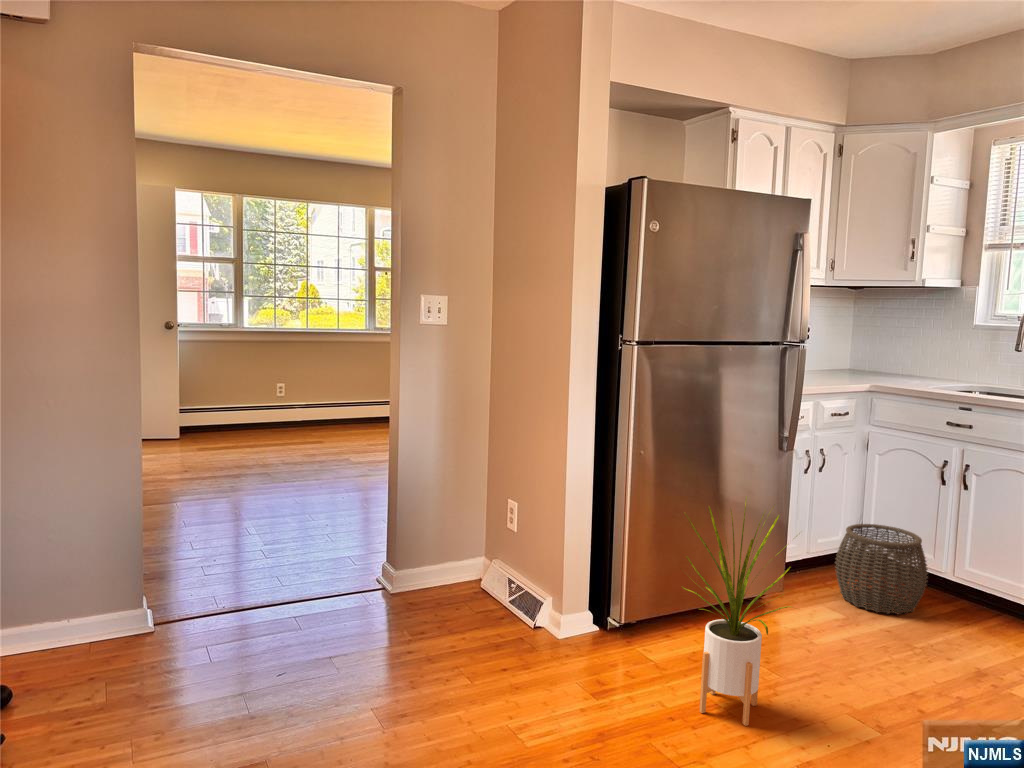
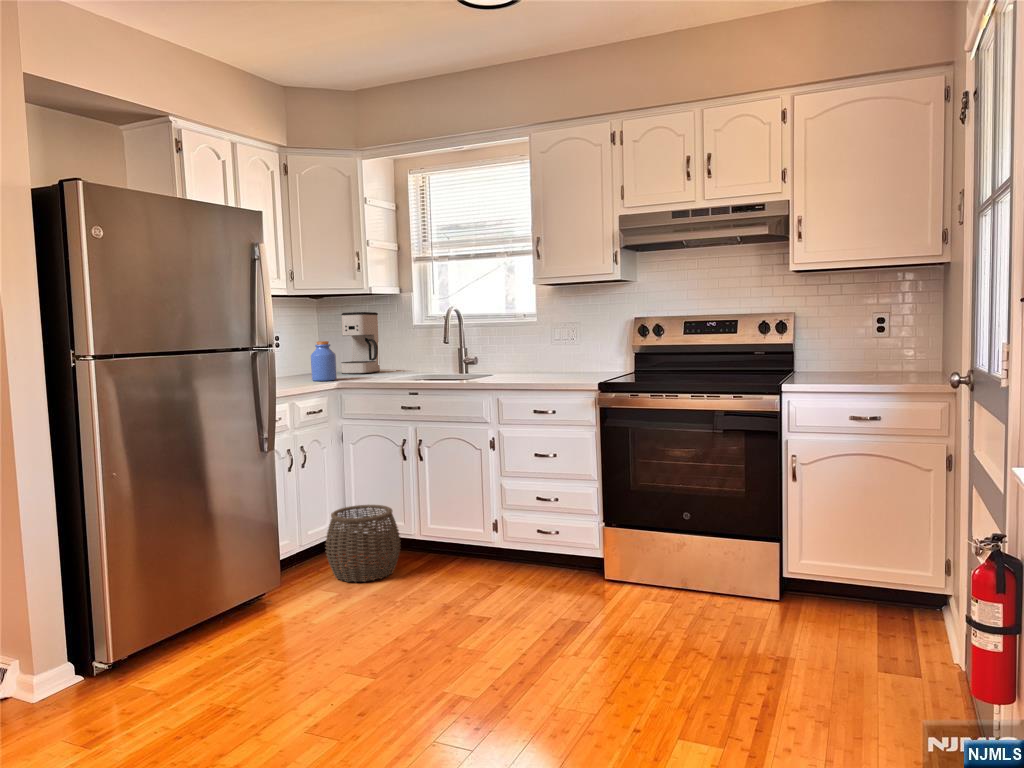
coffee maker: none [875,307,929,377] -> present [341,312,380,374]
jar: none [841,338,872,382] -> present [311,341,337,381]
house plant: present [682,502,797,726] -> none [166,494,292,719]

